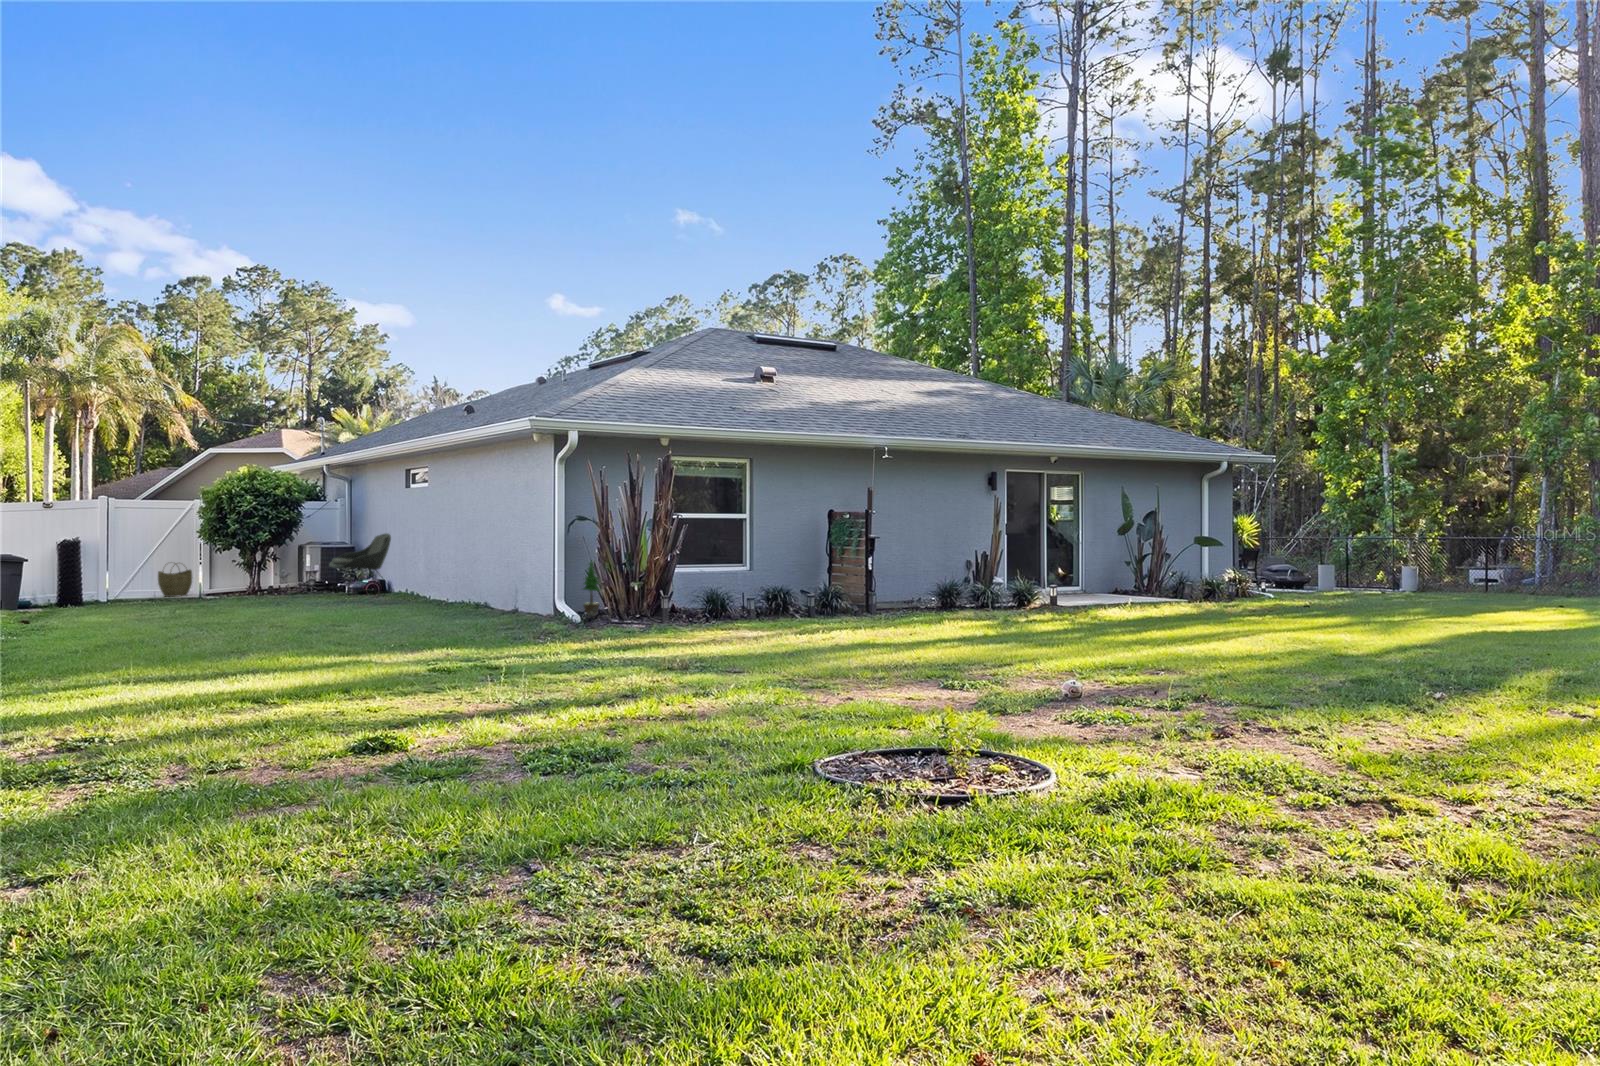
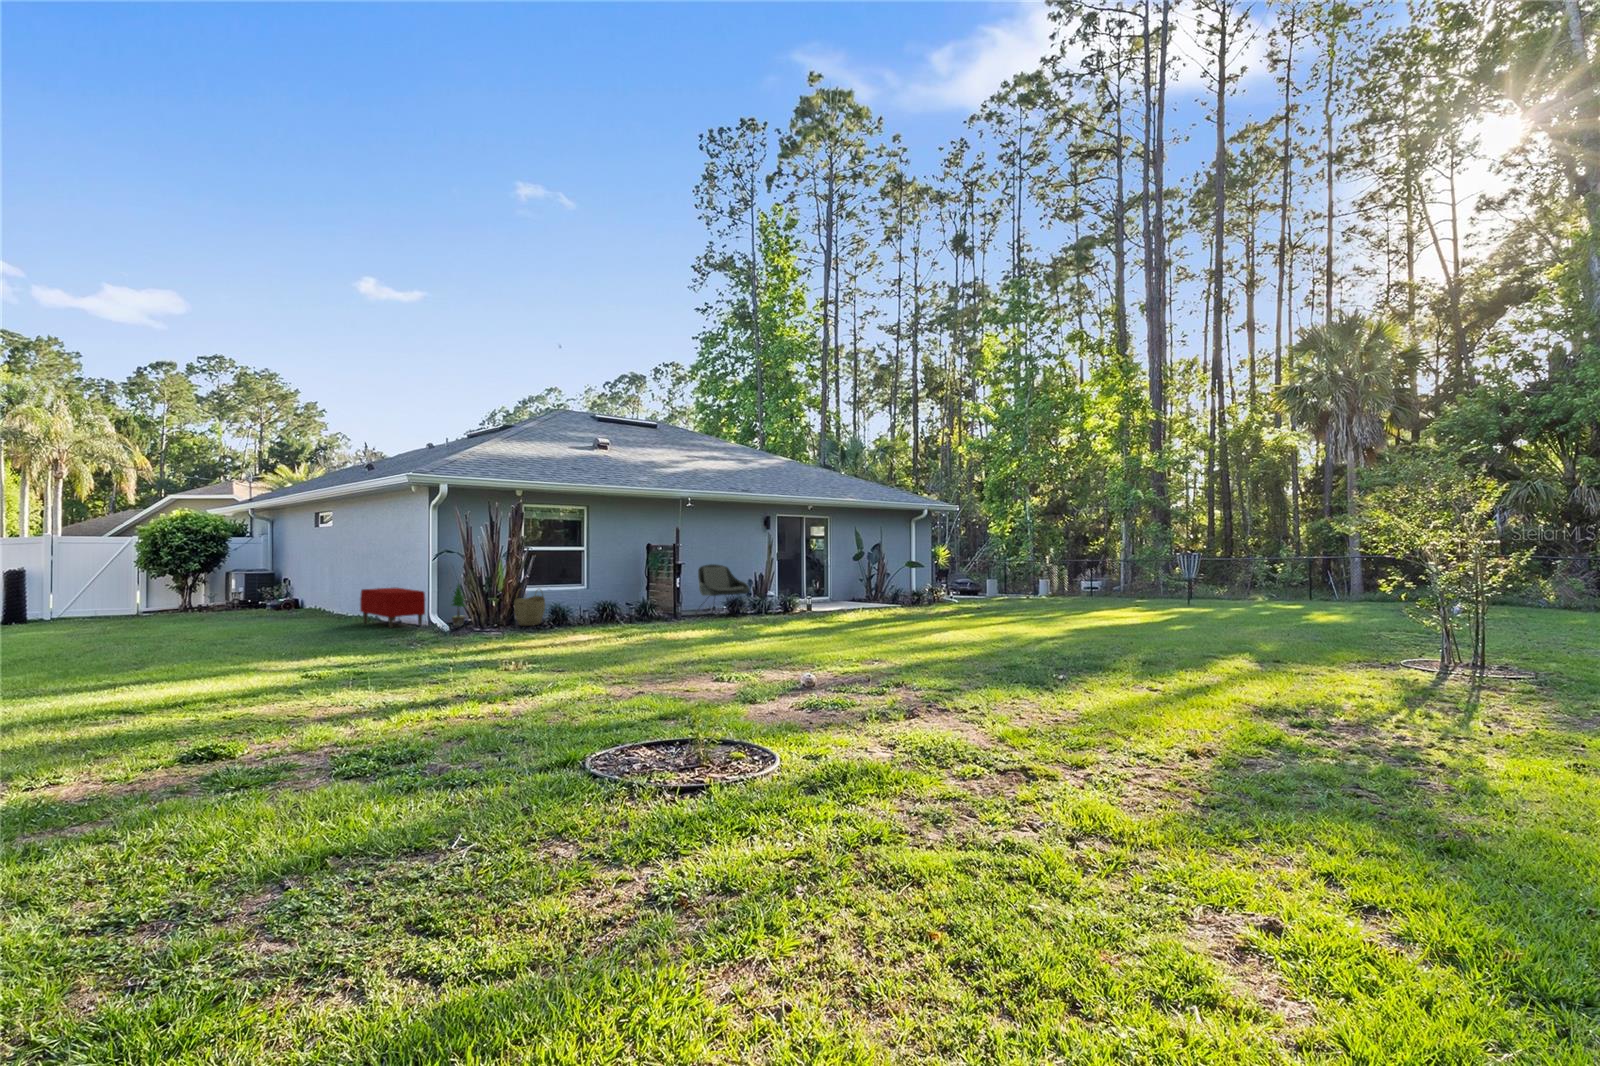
lounge chair: present [329,533,391,595] -> present [697,564,750,616]
woven basket: present [158,563,192,597] -> present [514,589,545,626]
bench: none [471,566,550,618] -> present [360,588,425,628]

